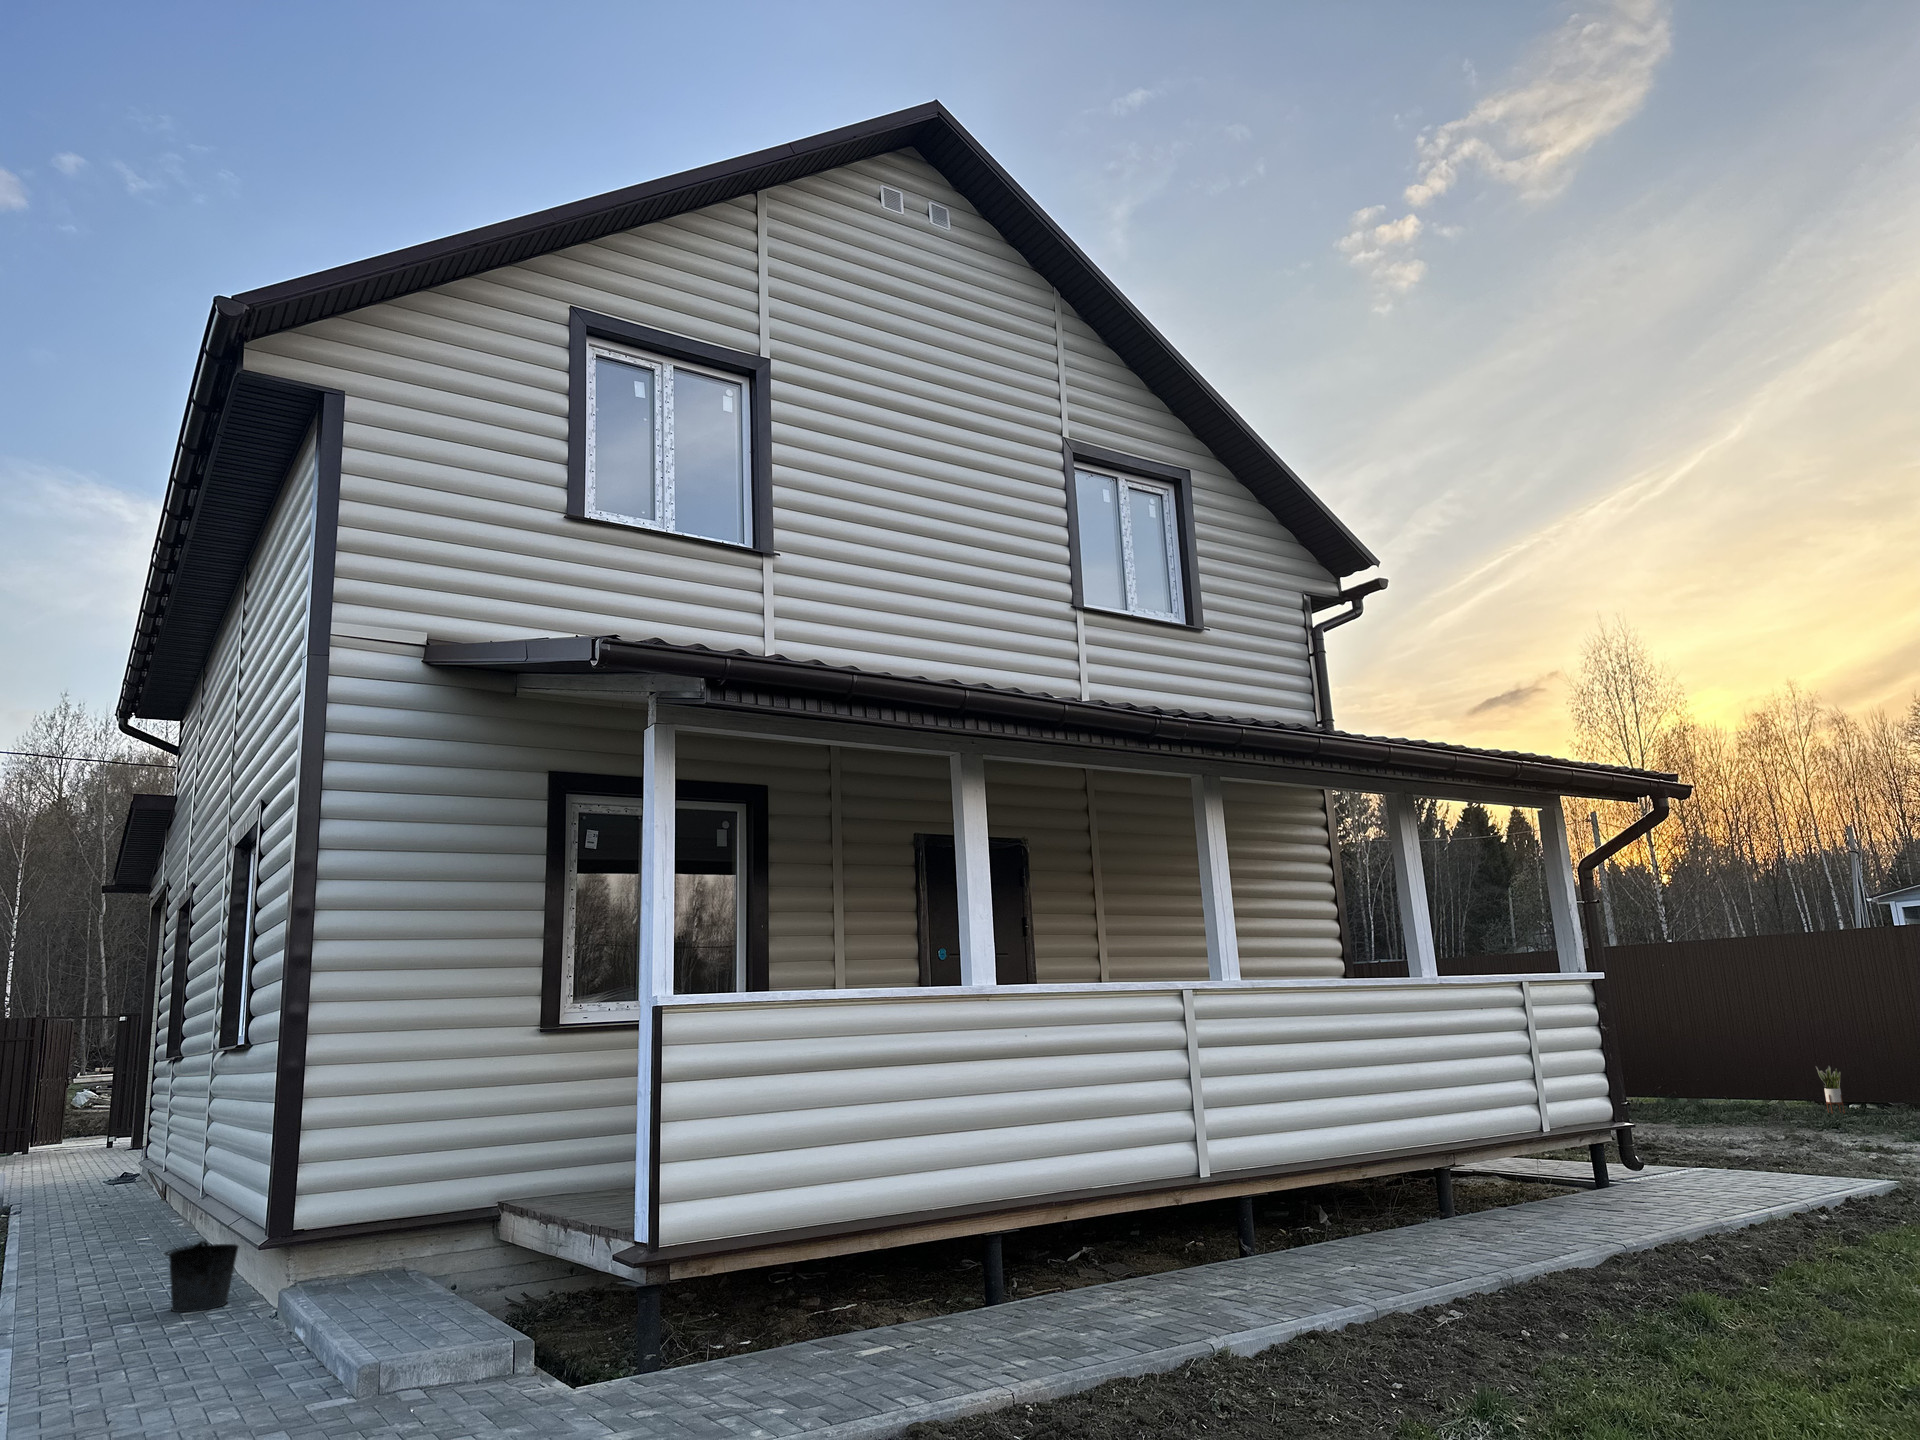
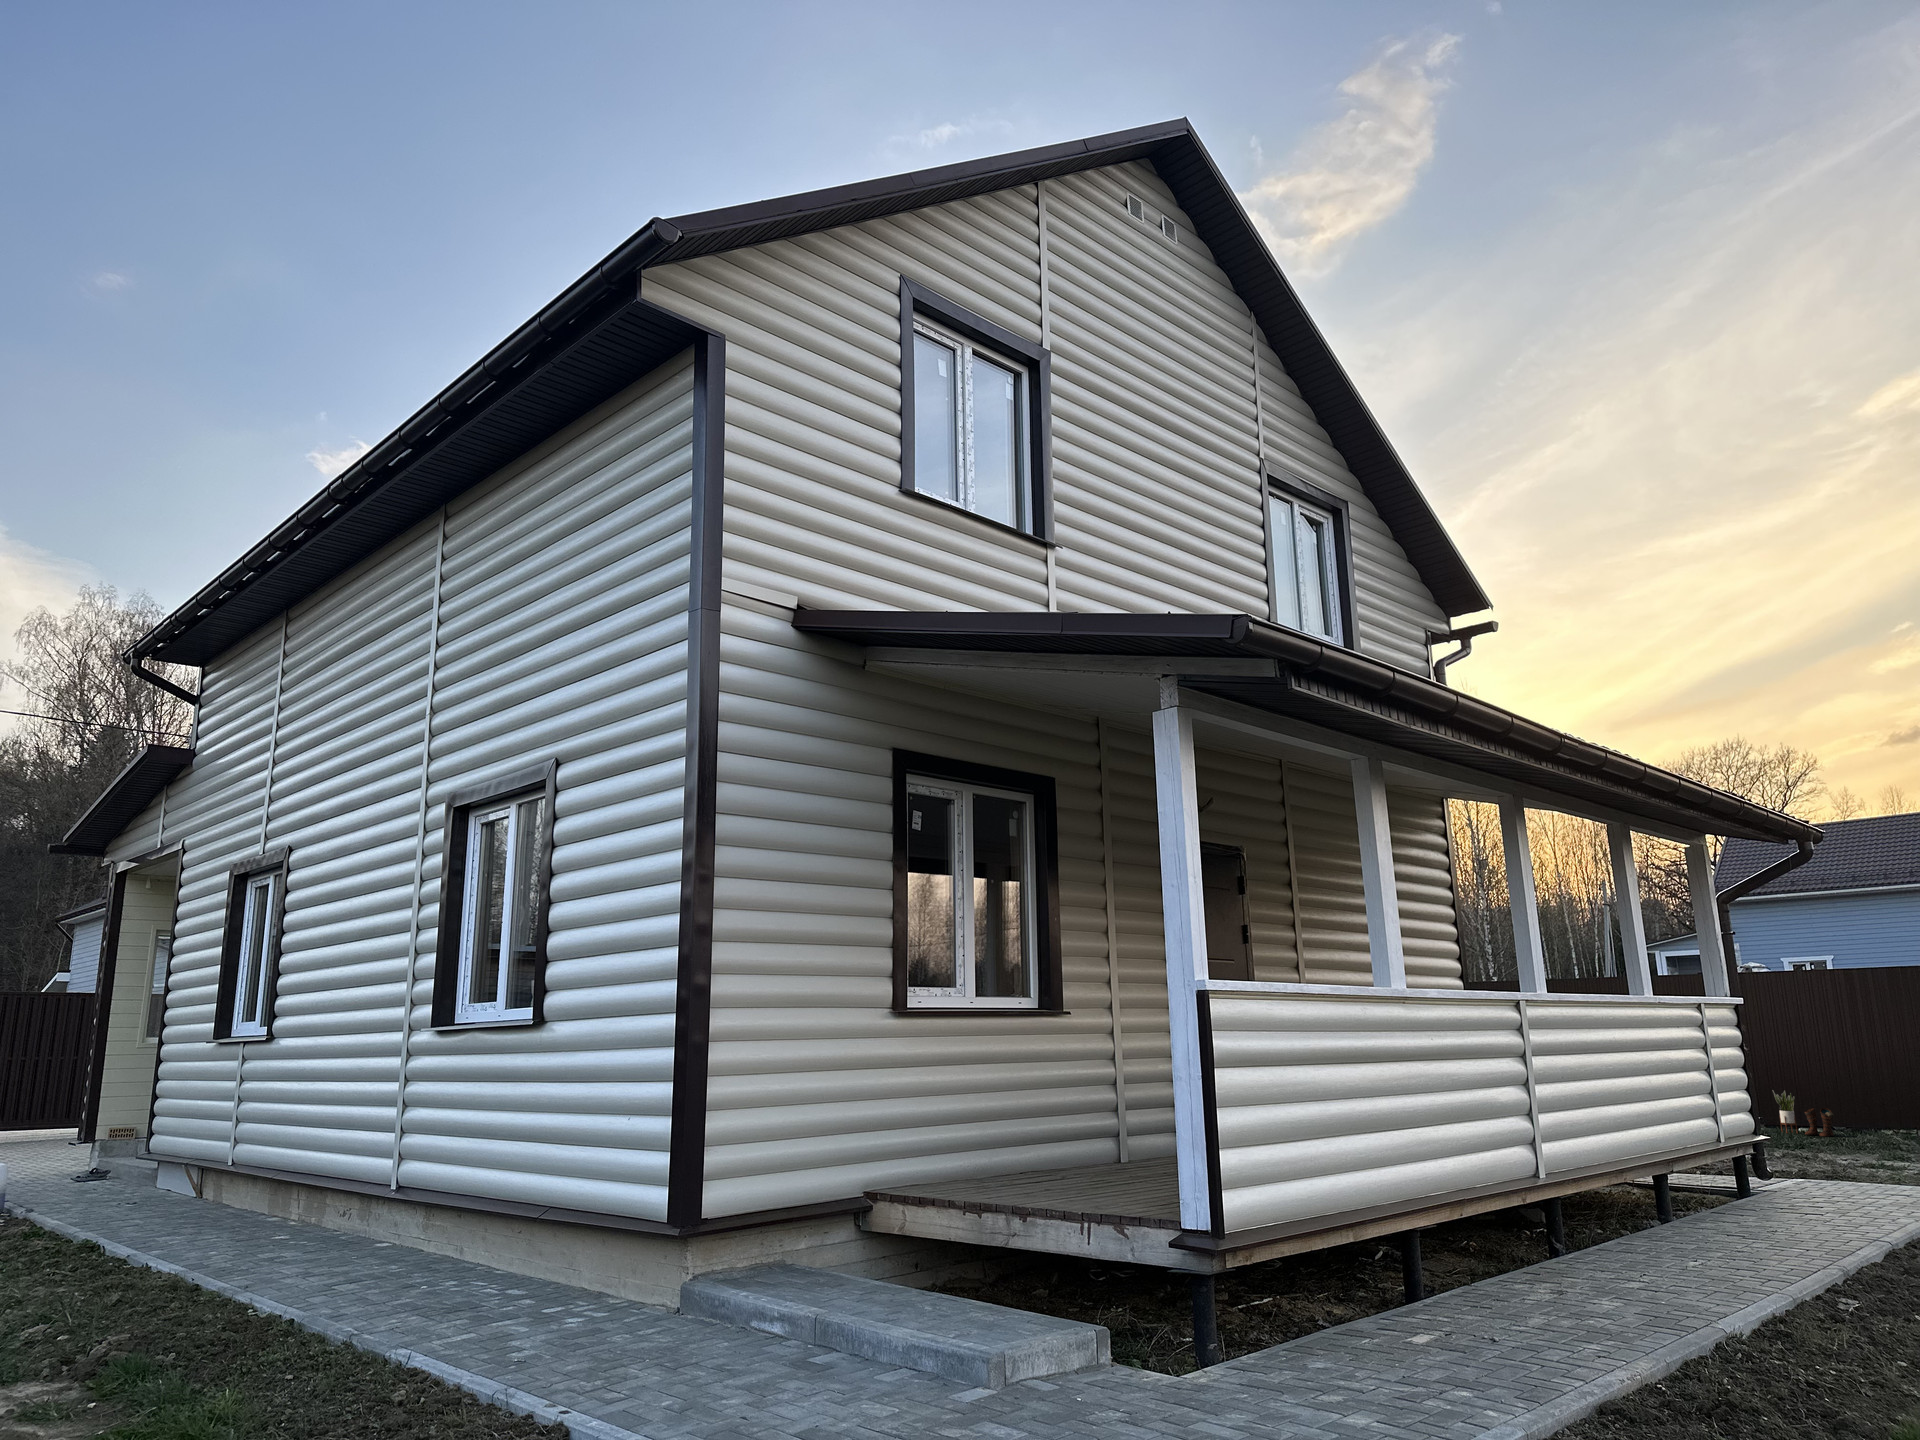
boots: none [1849,1084,1884,1116] -> present [1805,1108,1835,1137]
bucket: present [165,1241,238,1312] -> none [510,1231,583,1309]

